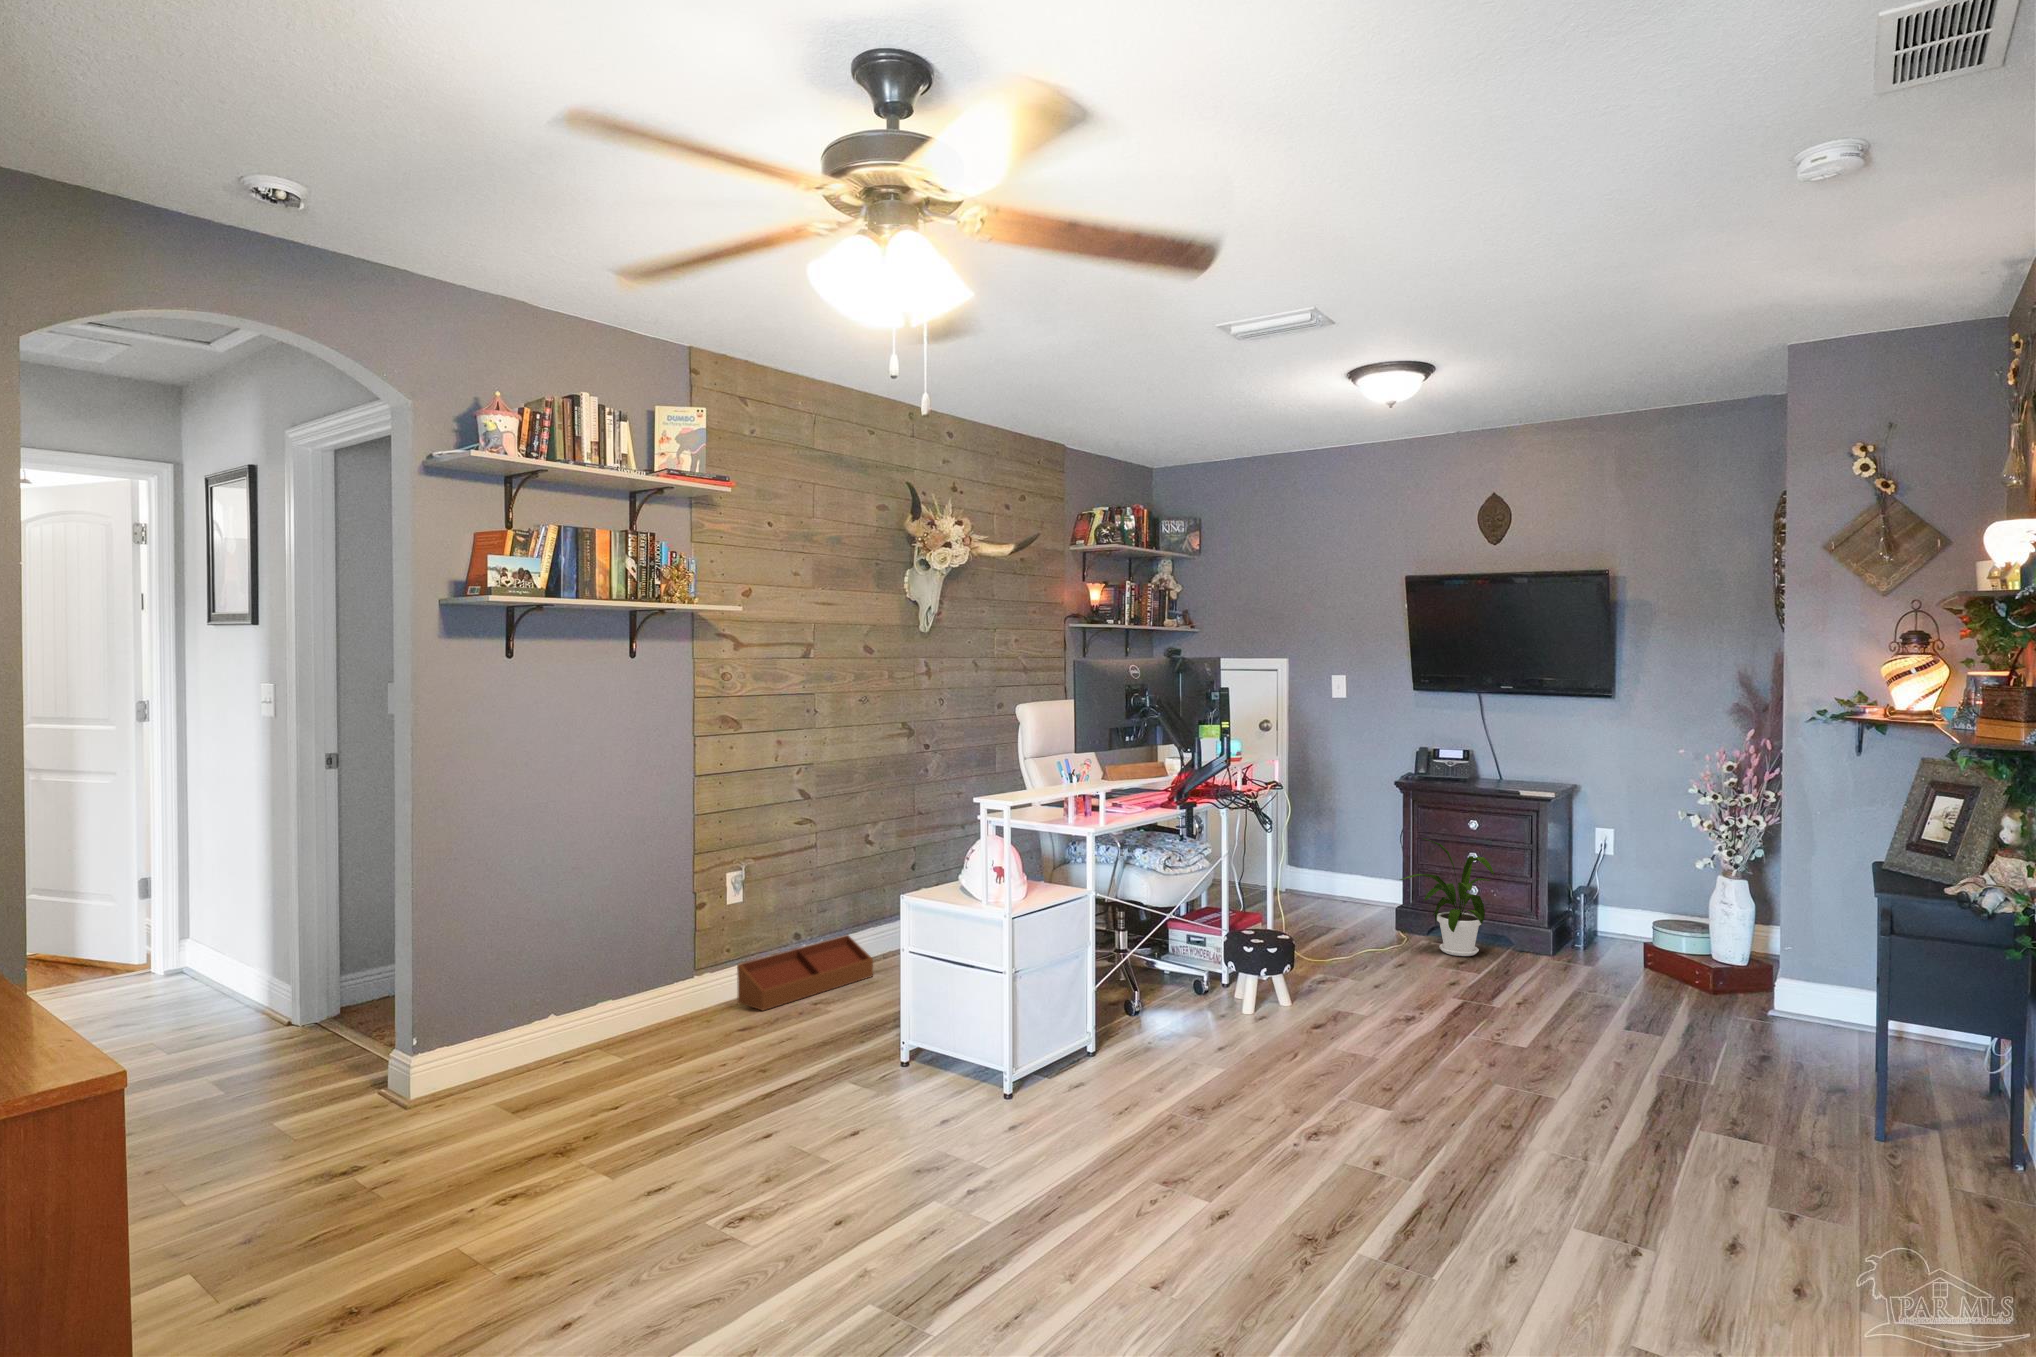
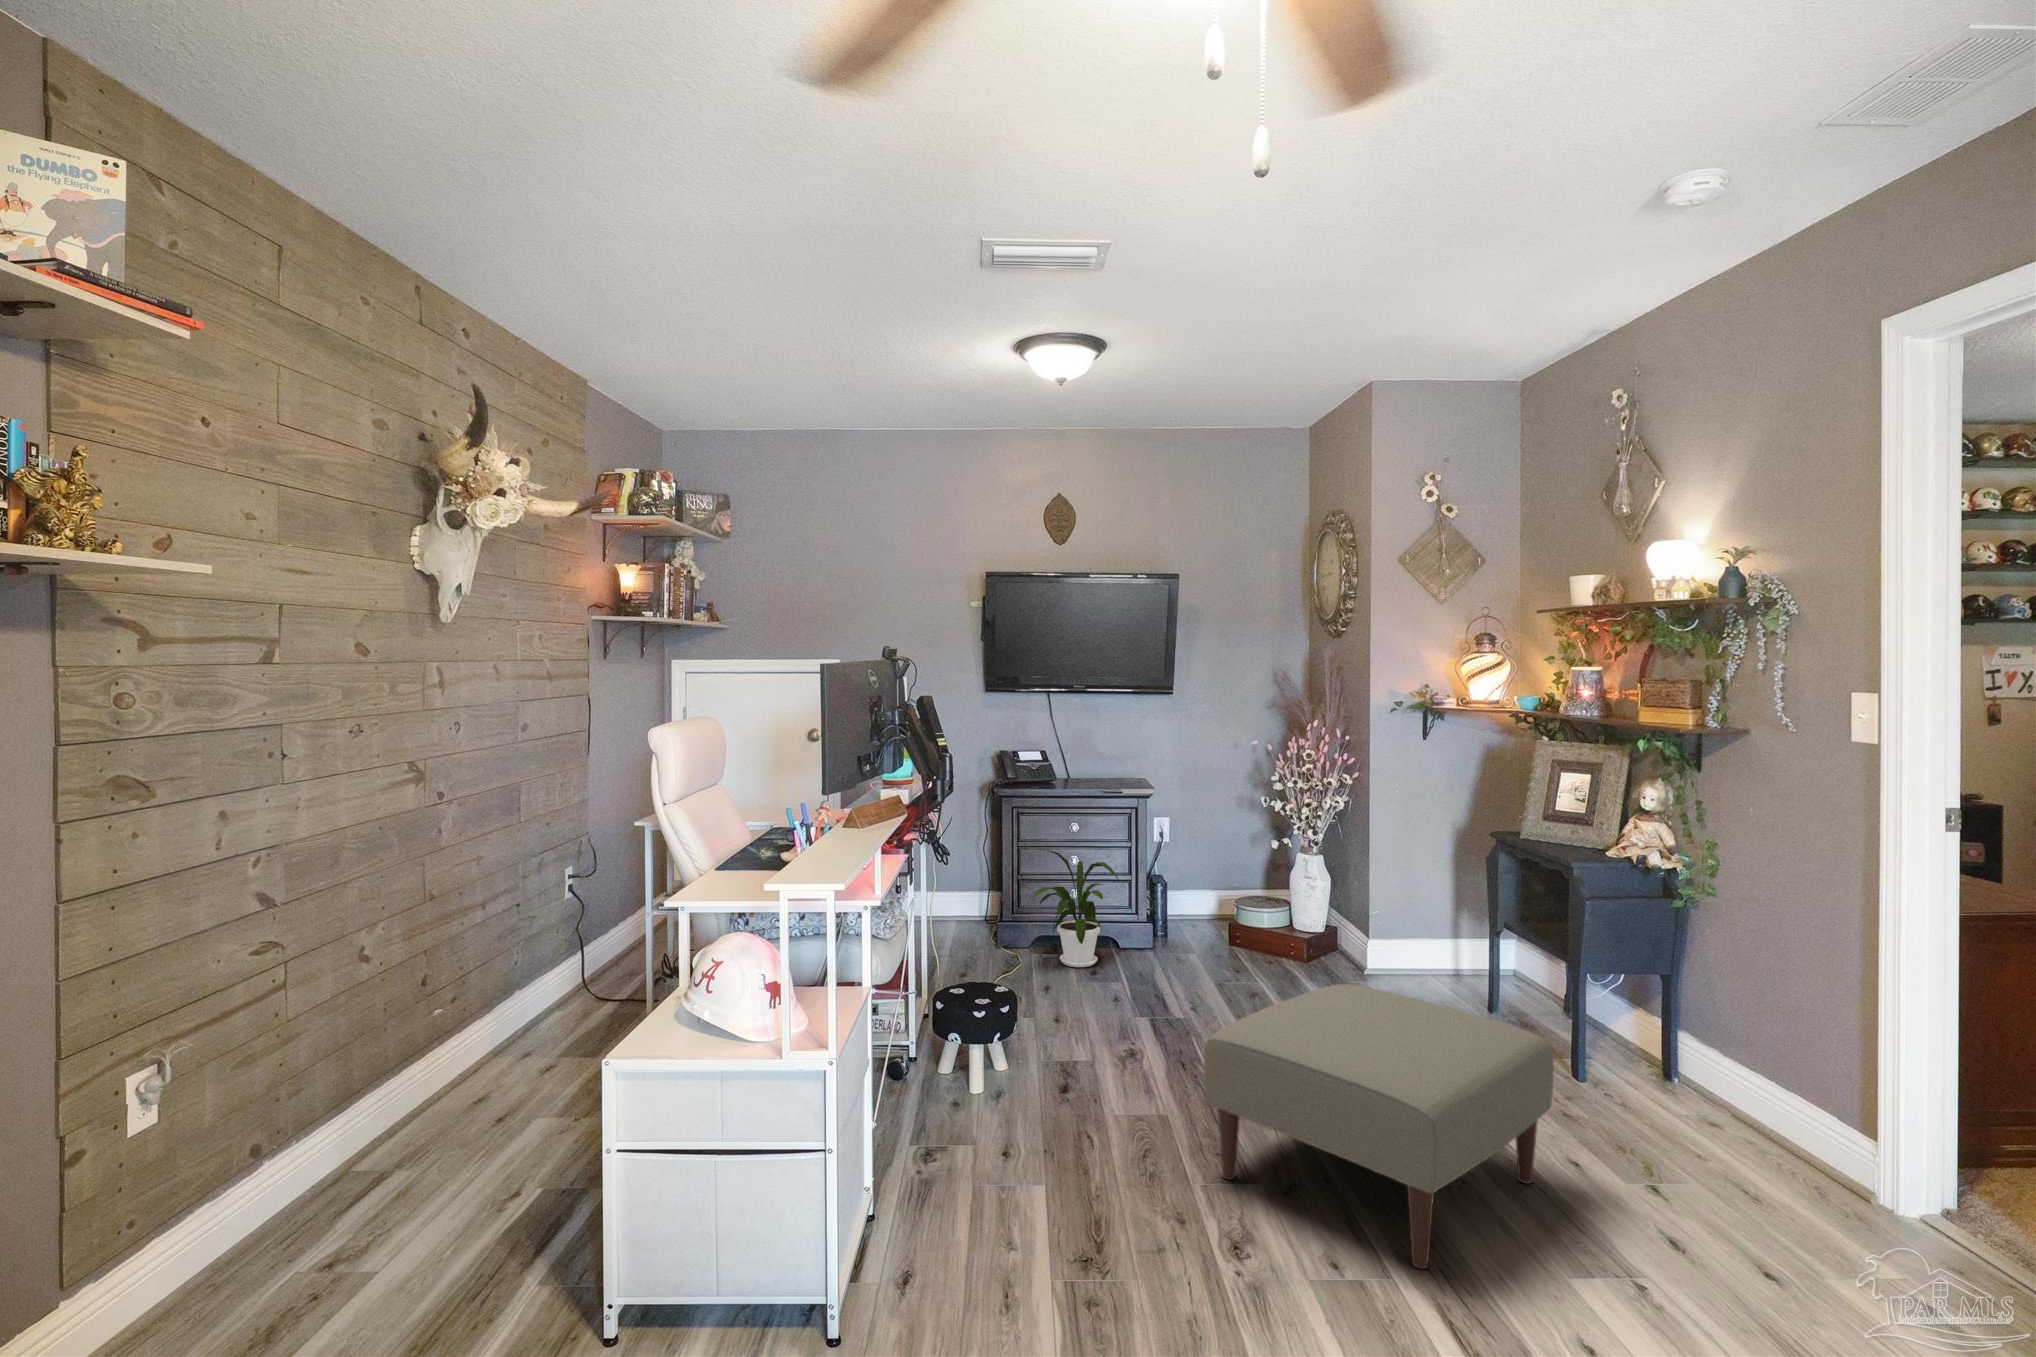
storage bin: present [737,935,873,1010] -> none [155,1119,406,1320]
ottoman: none [1364,969,1702,1185] -> present [1204,984,1554,1269]

